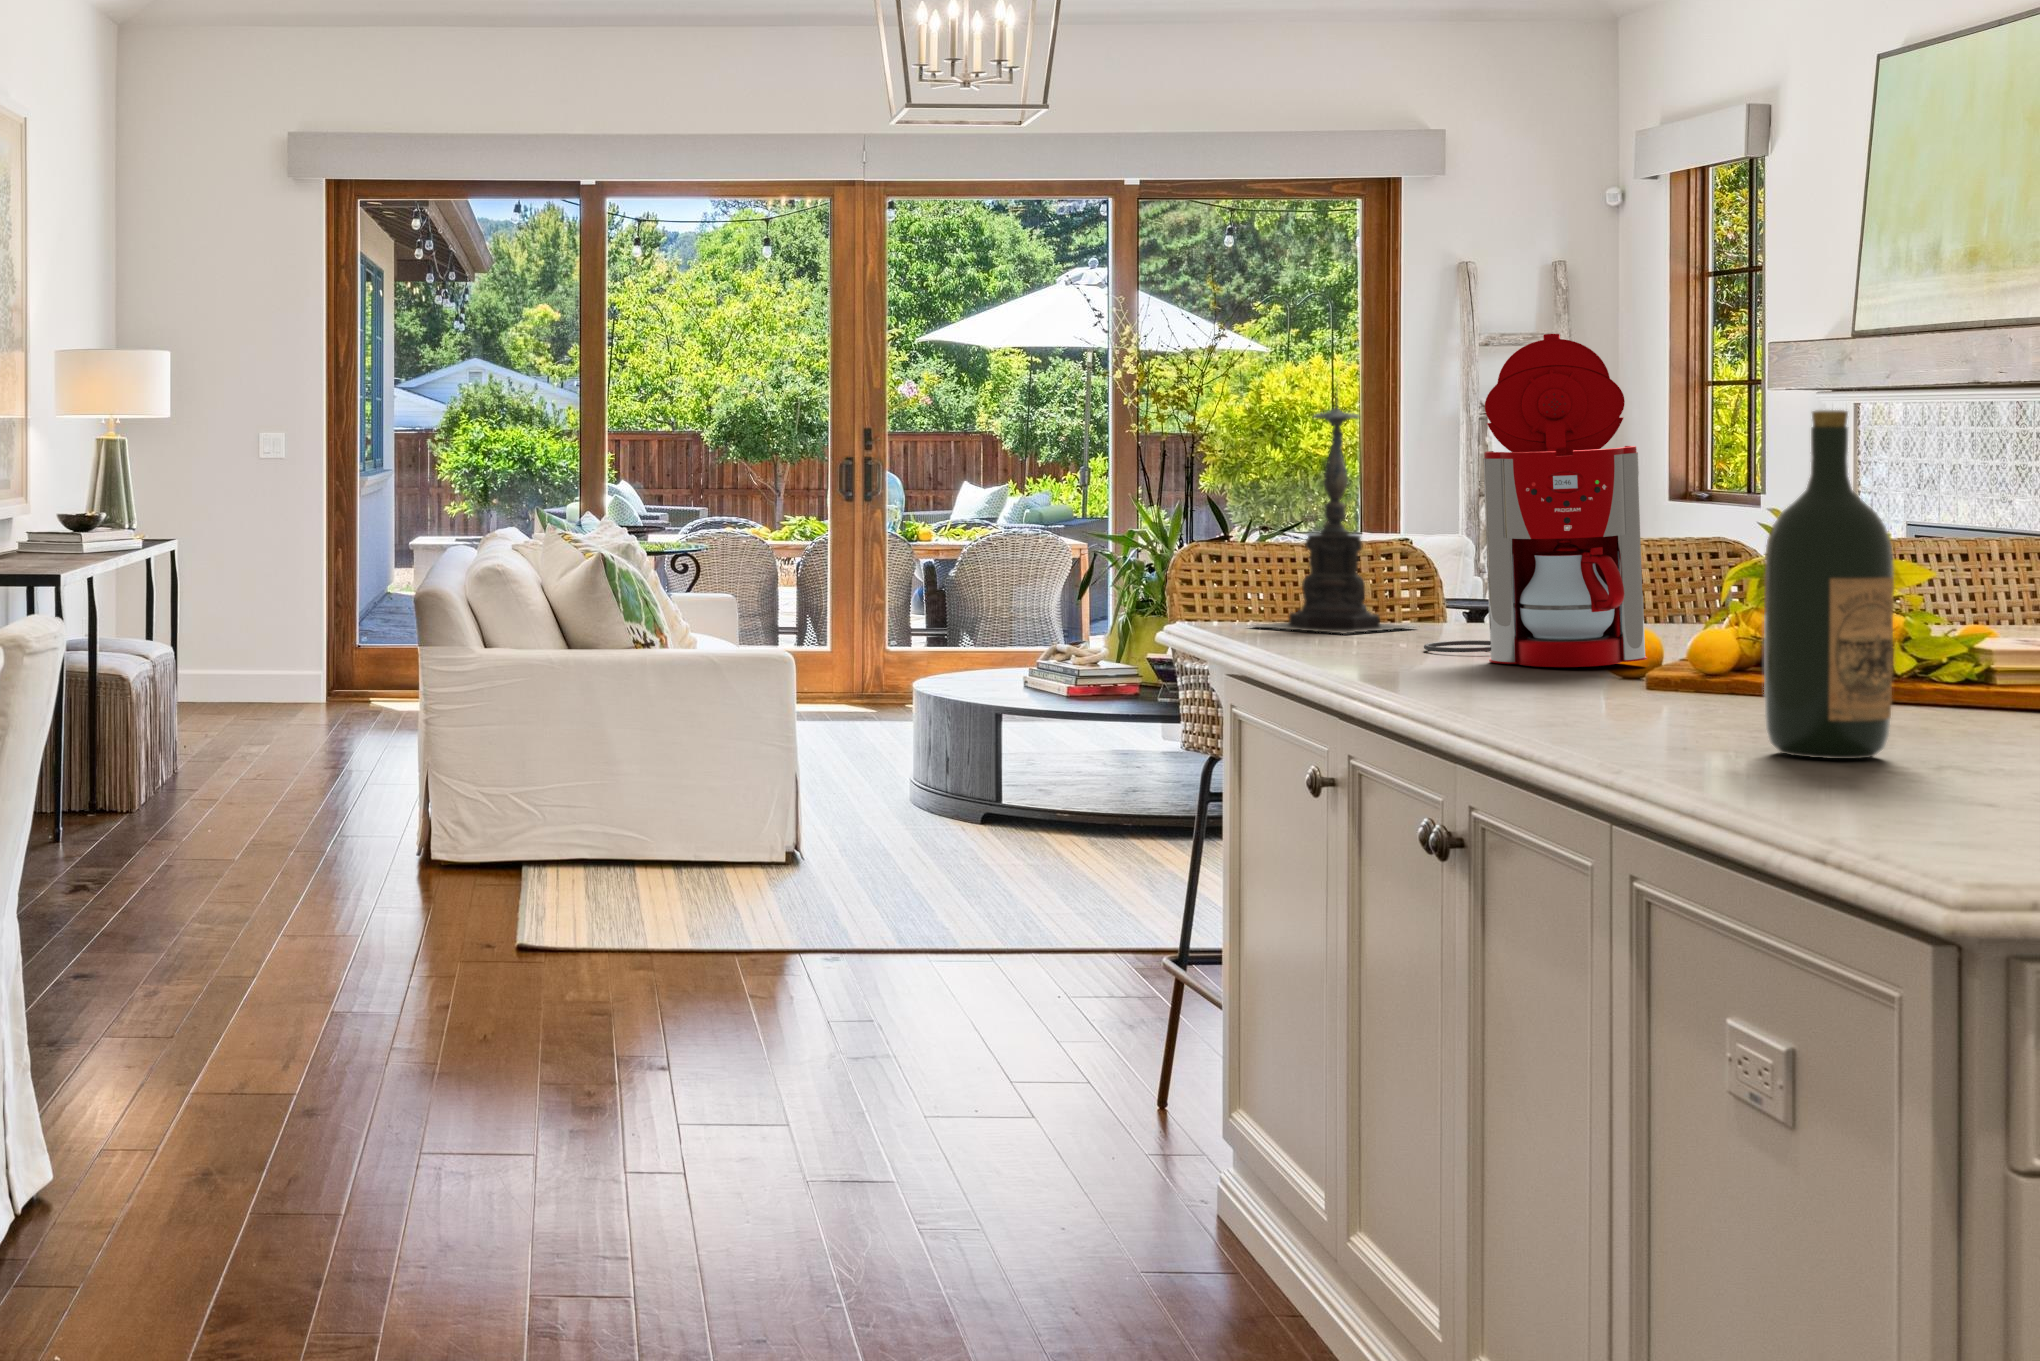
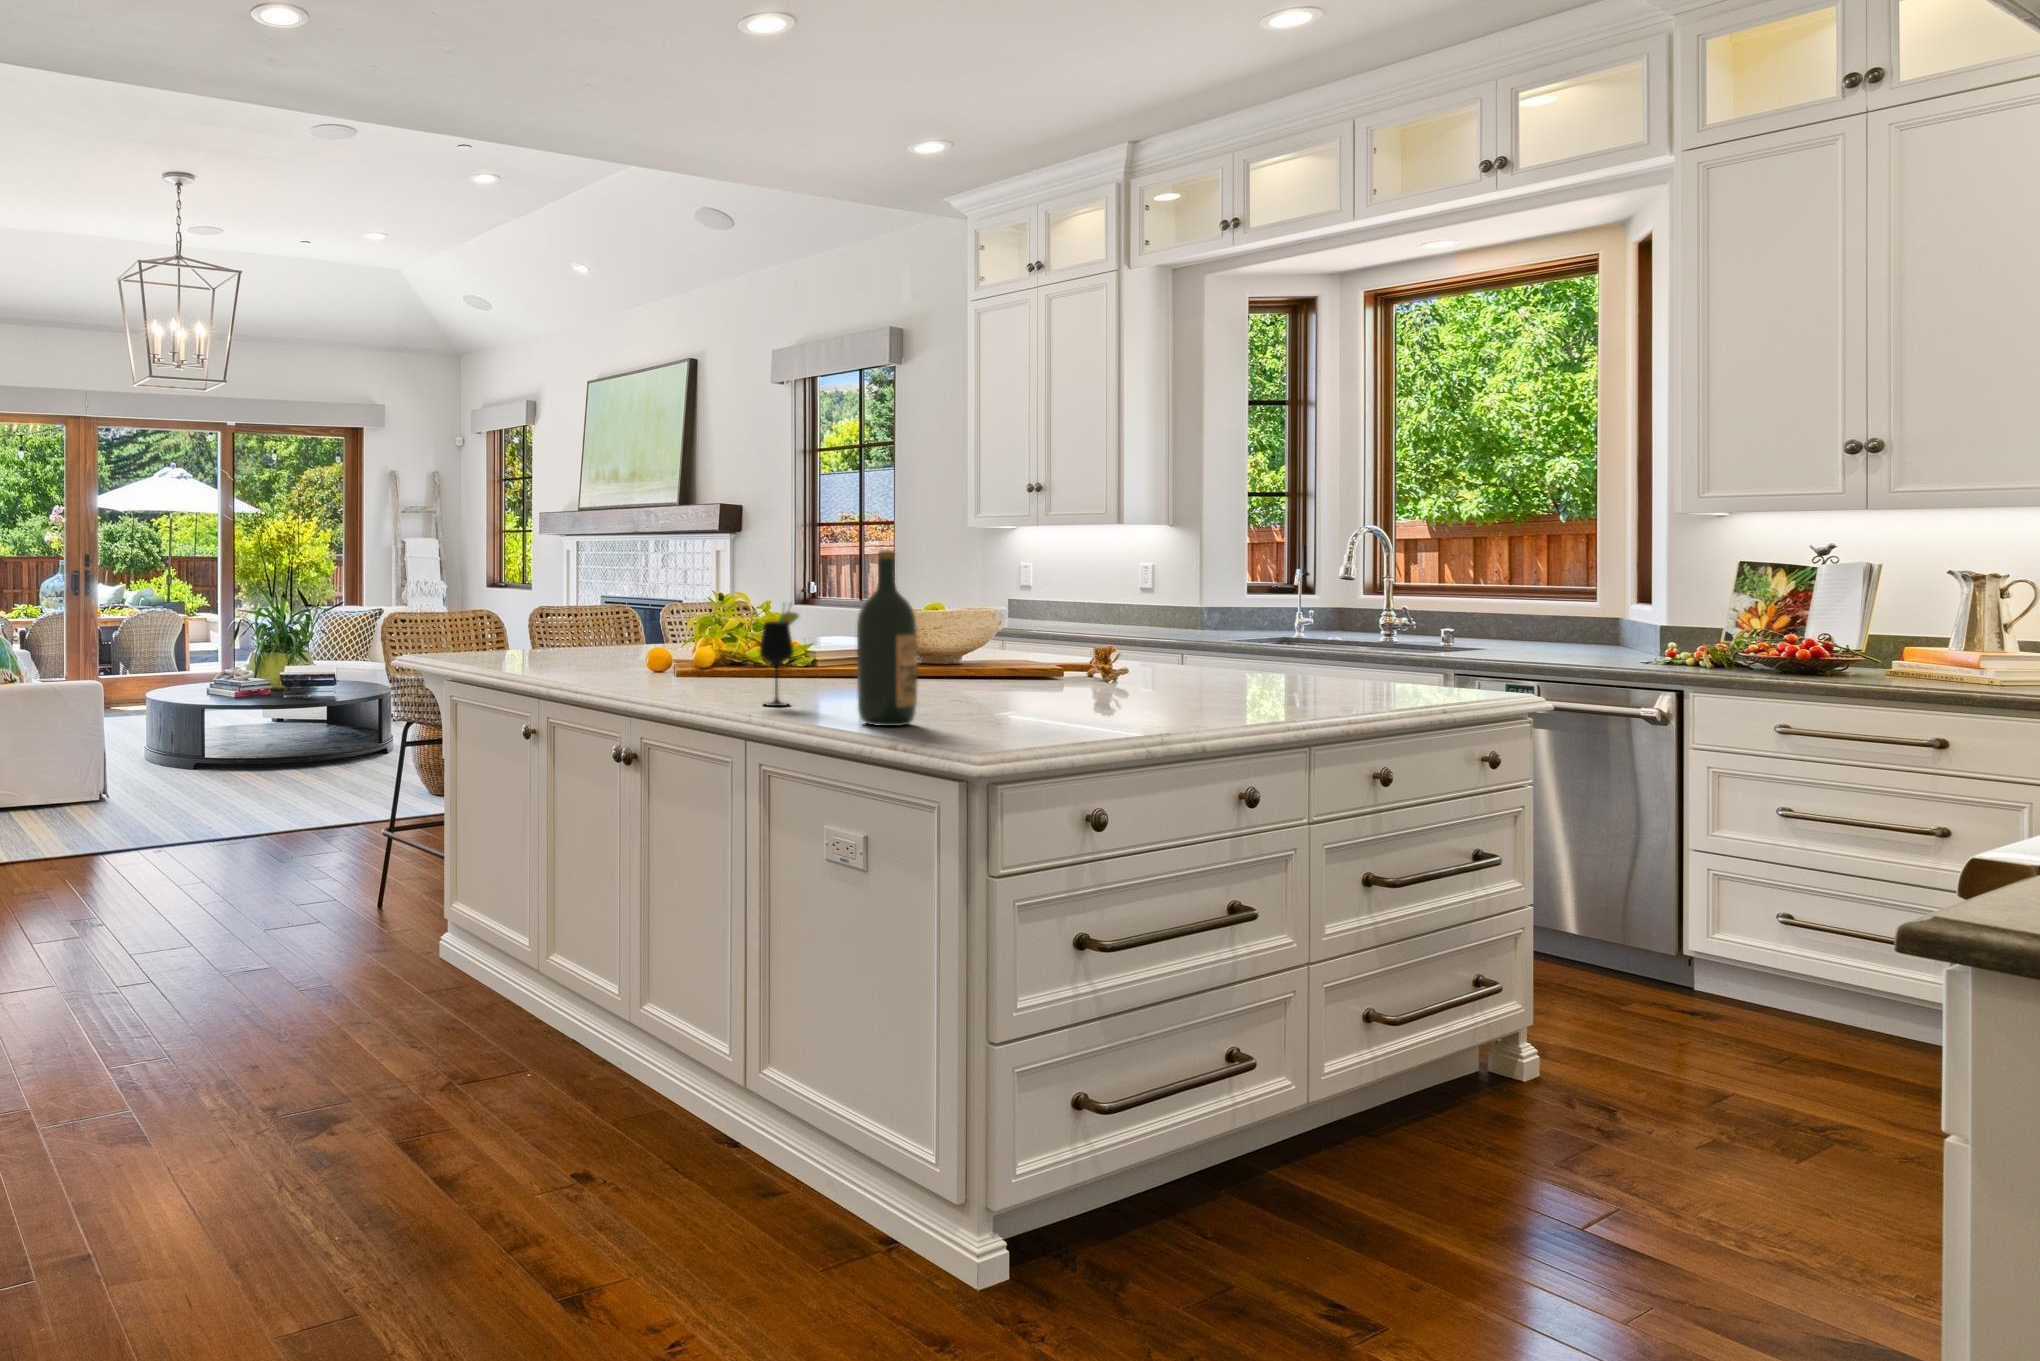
coffee maker: present [1424,334,1647,667] -> none [575,509,694,681]
candle holder: present [1254,398,1414,634] -> none [461,531,545,666]
wine glass: none [1652,514,1738,716] -> present [759,603,799,706]

